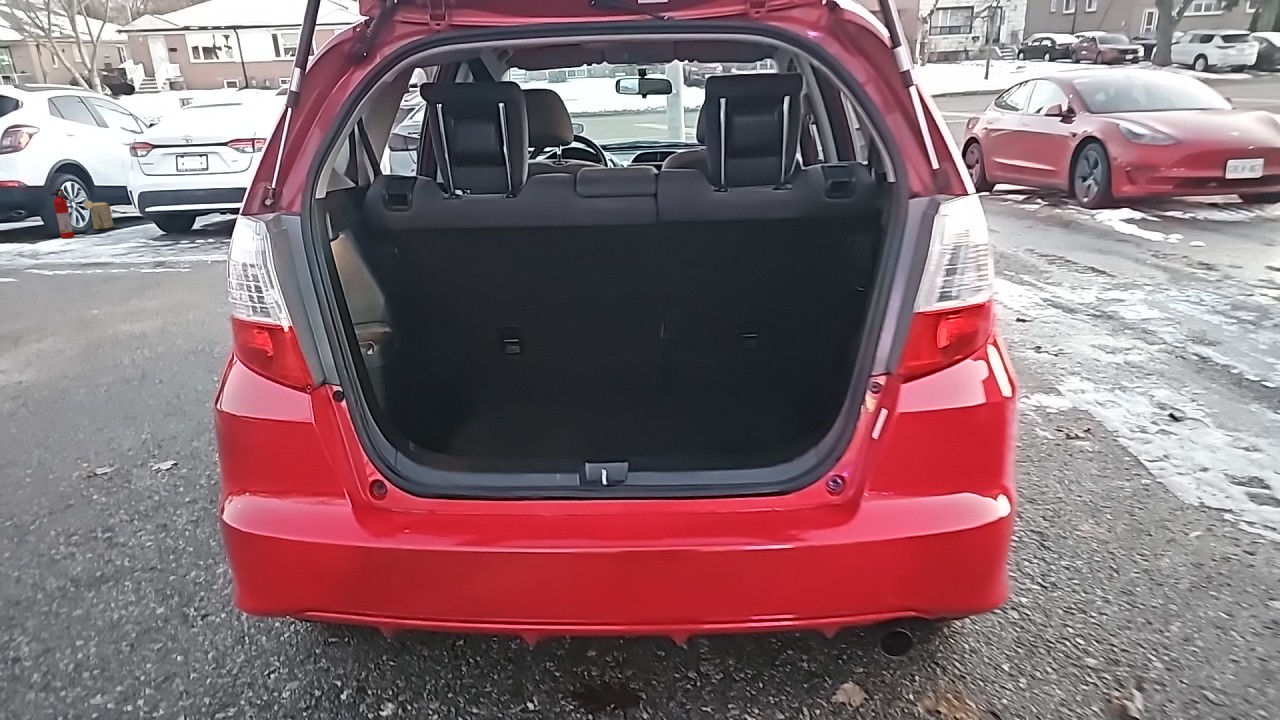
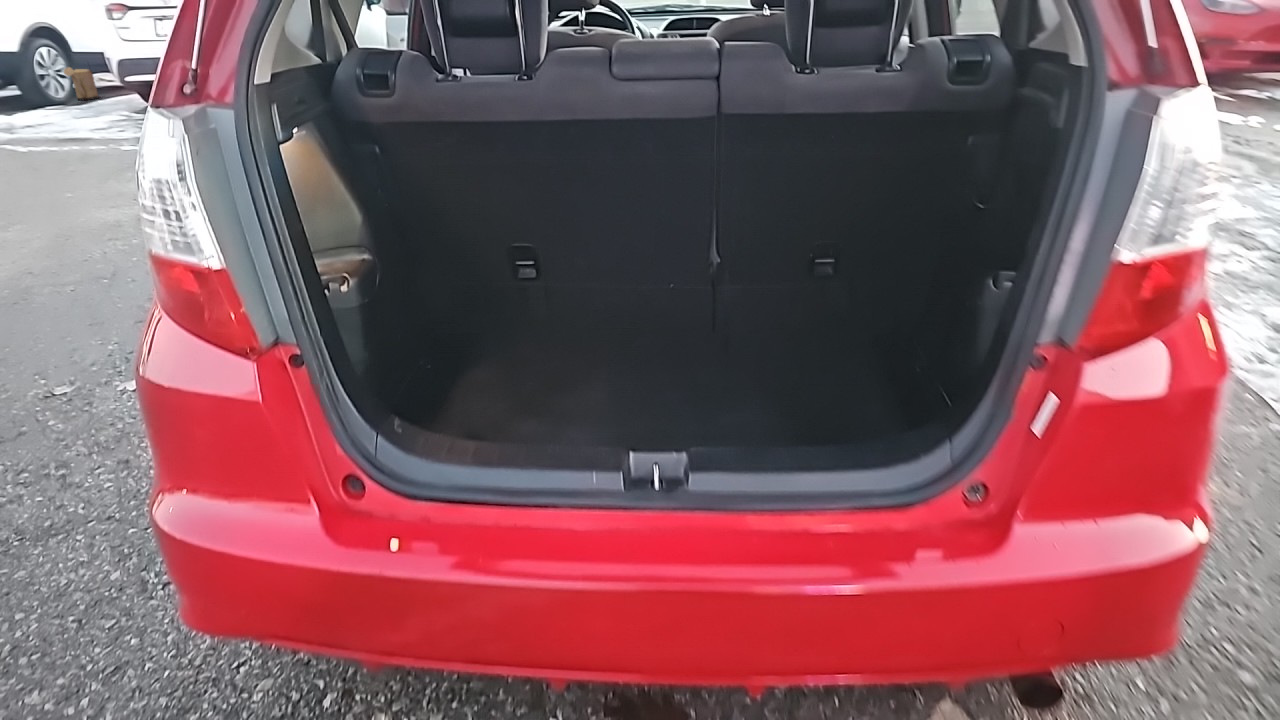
fire extinguisher: present [51,189,74,238] -> none [27,54,56,109]

